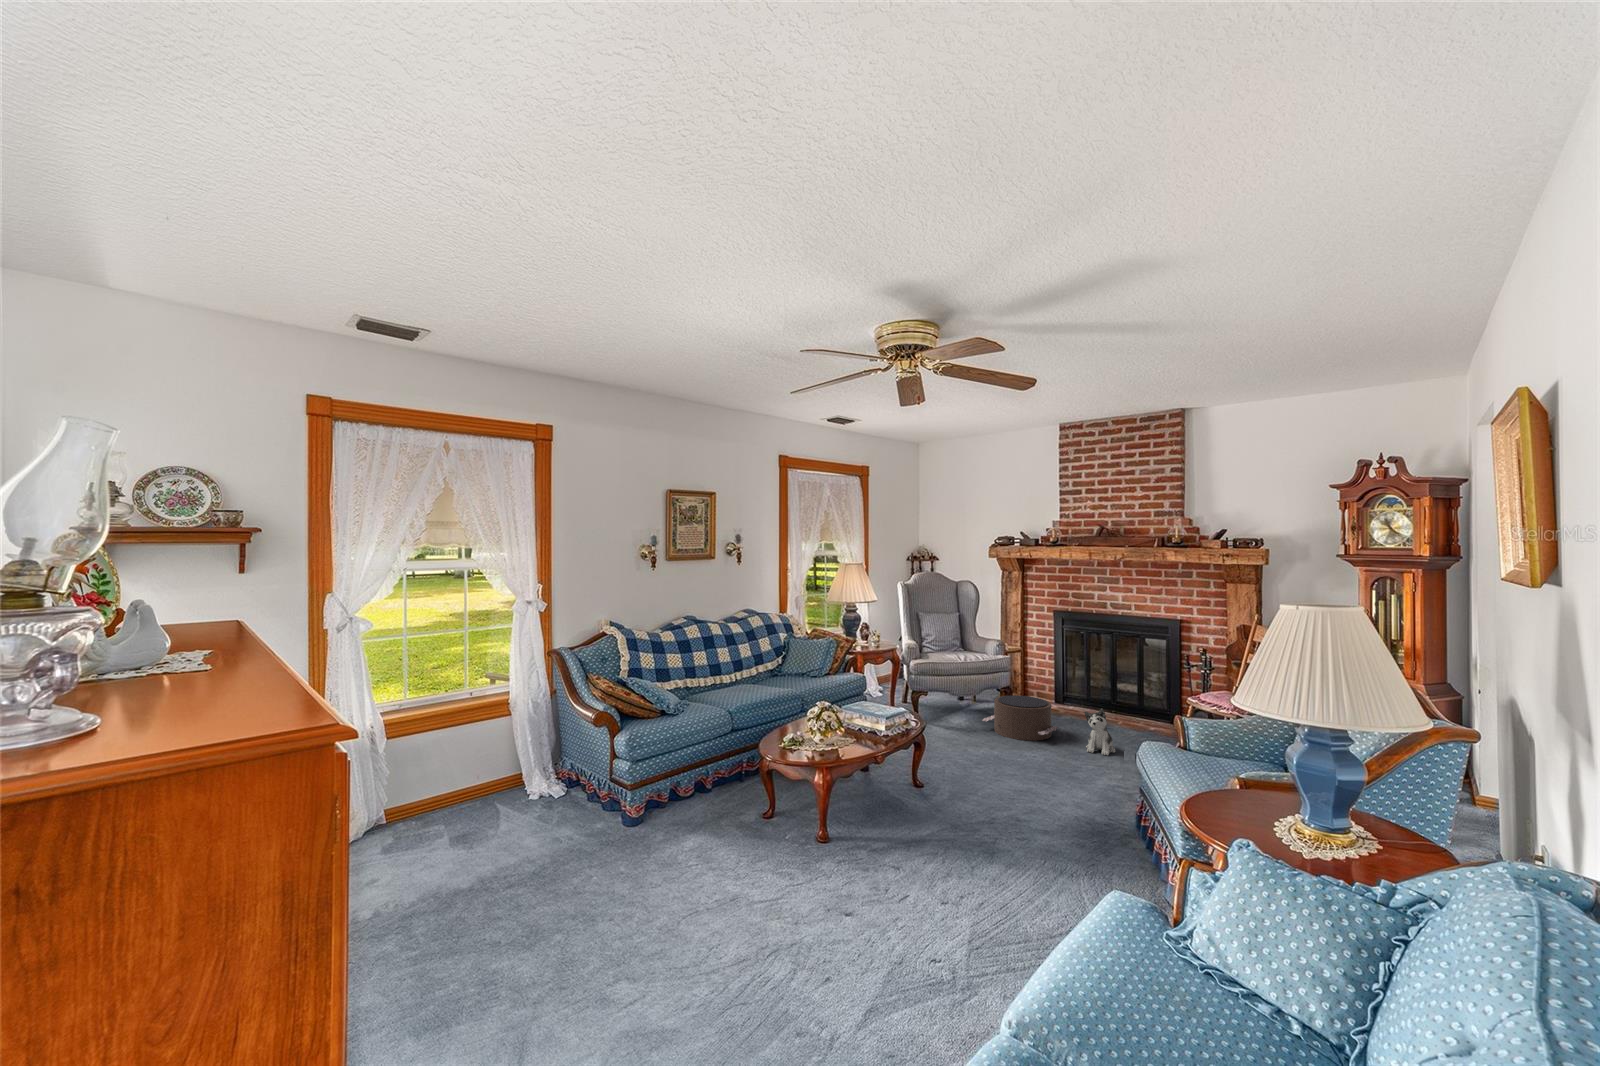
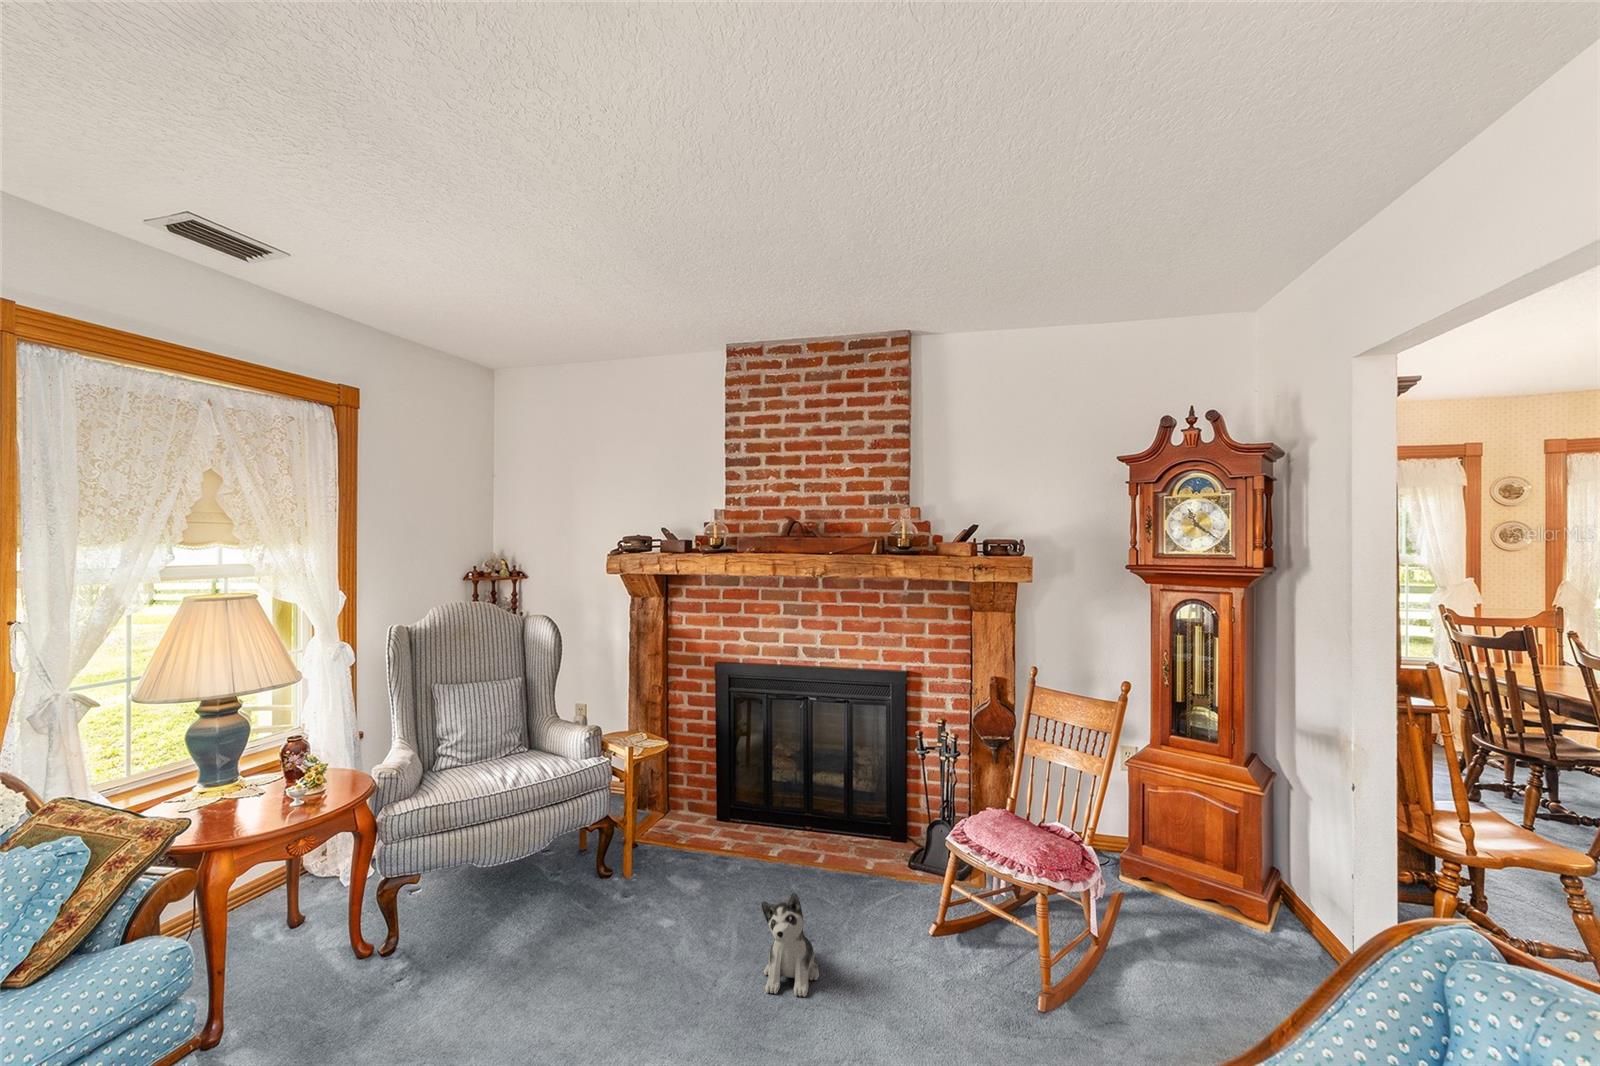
pouf: present [983,695,1058,741] -> none [558,856,713,978]

